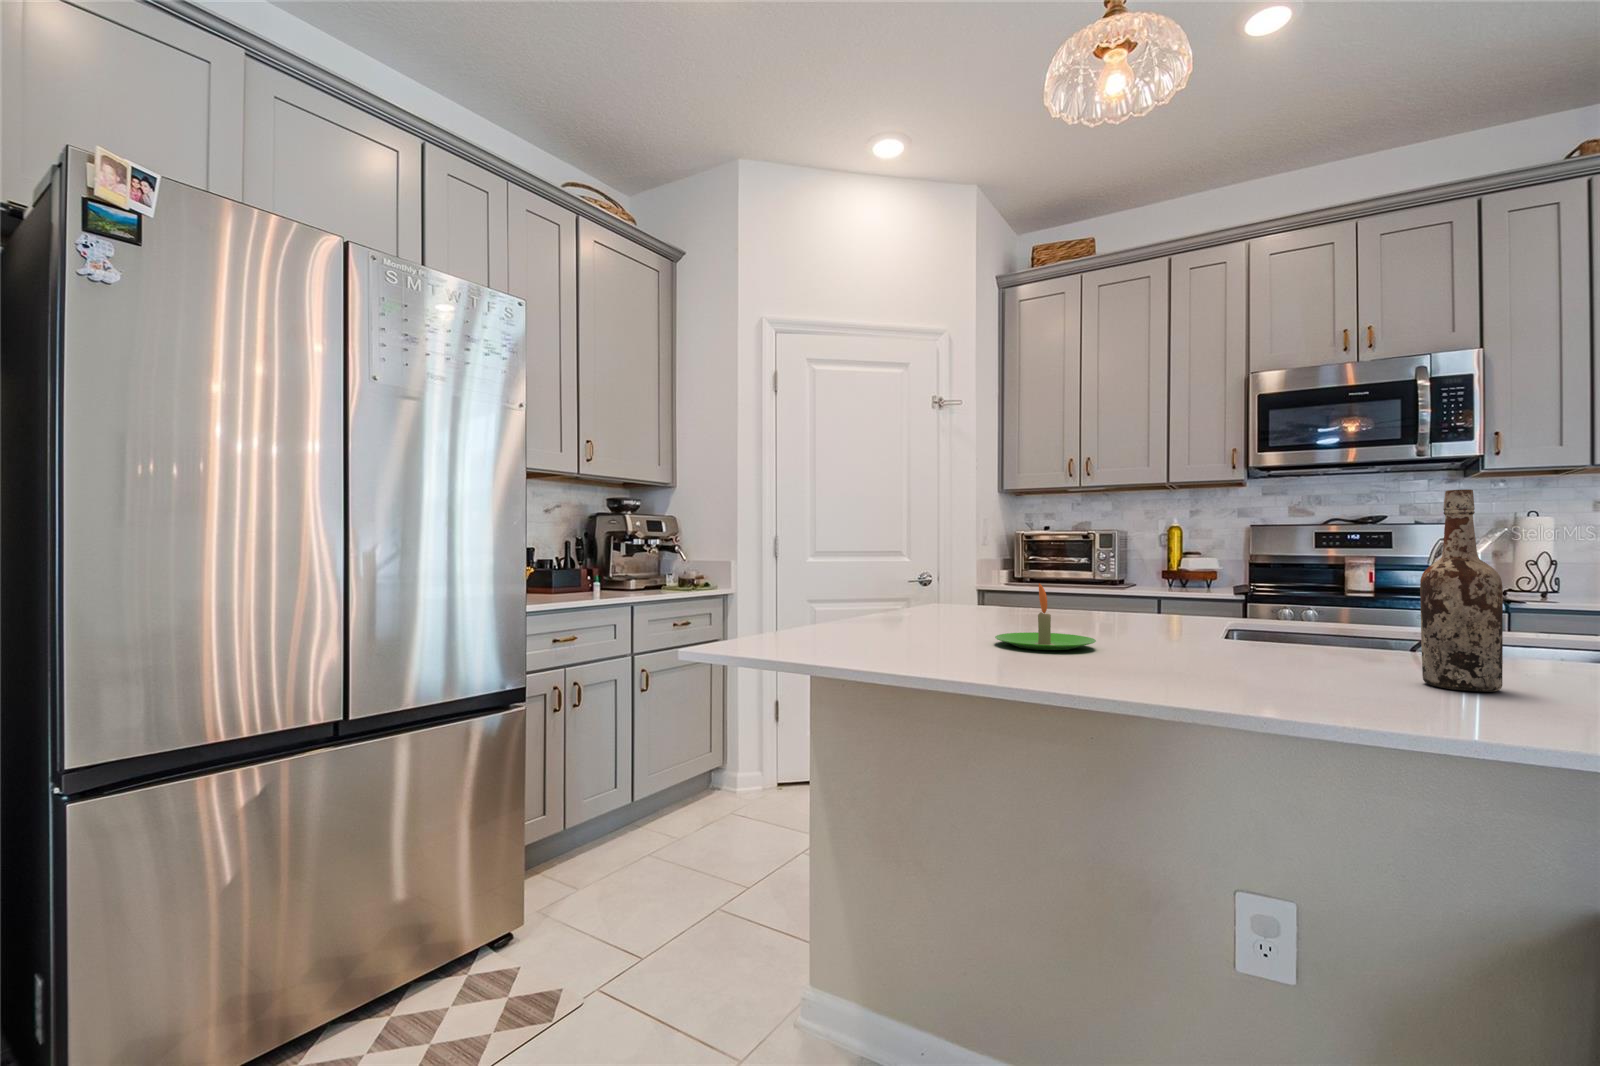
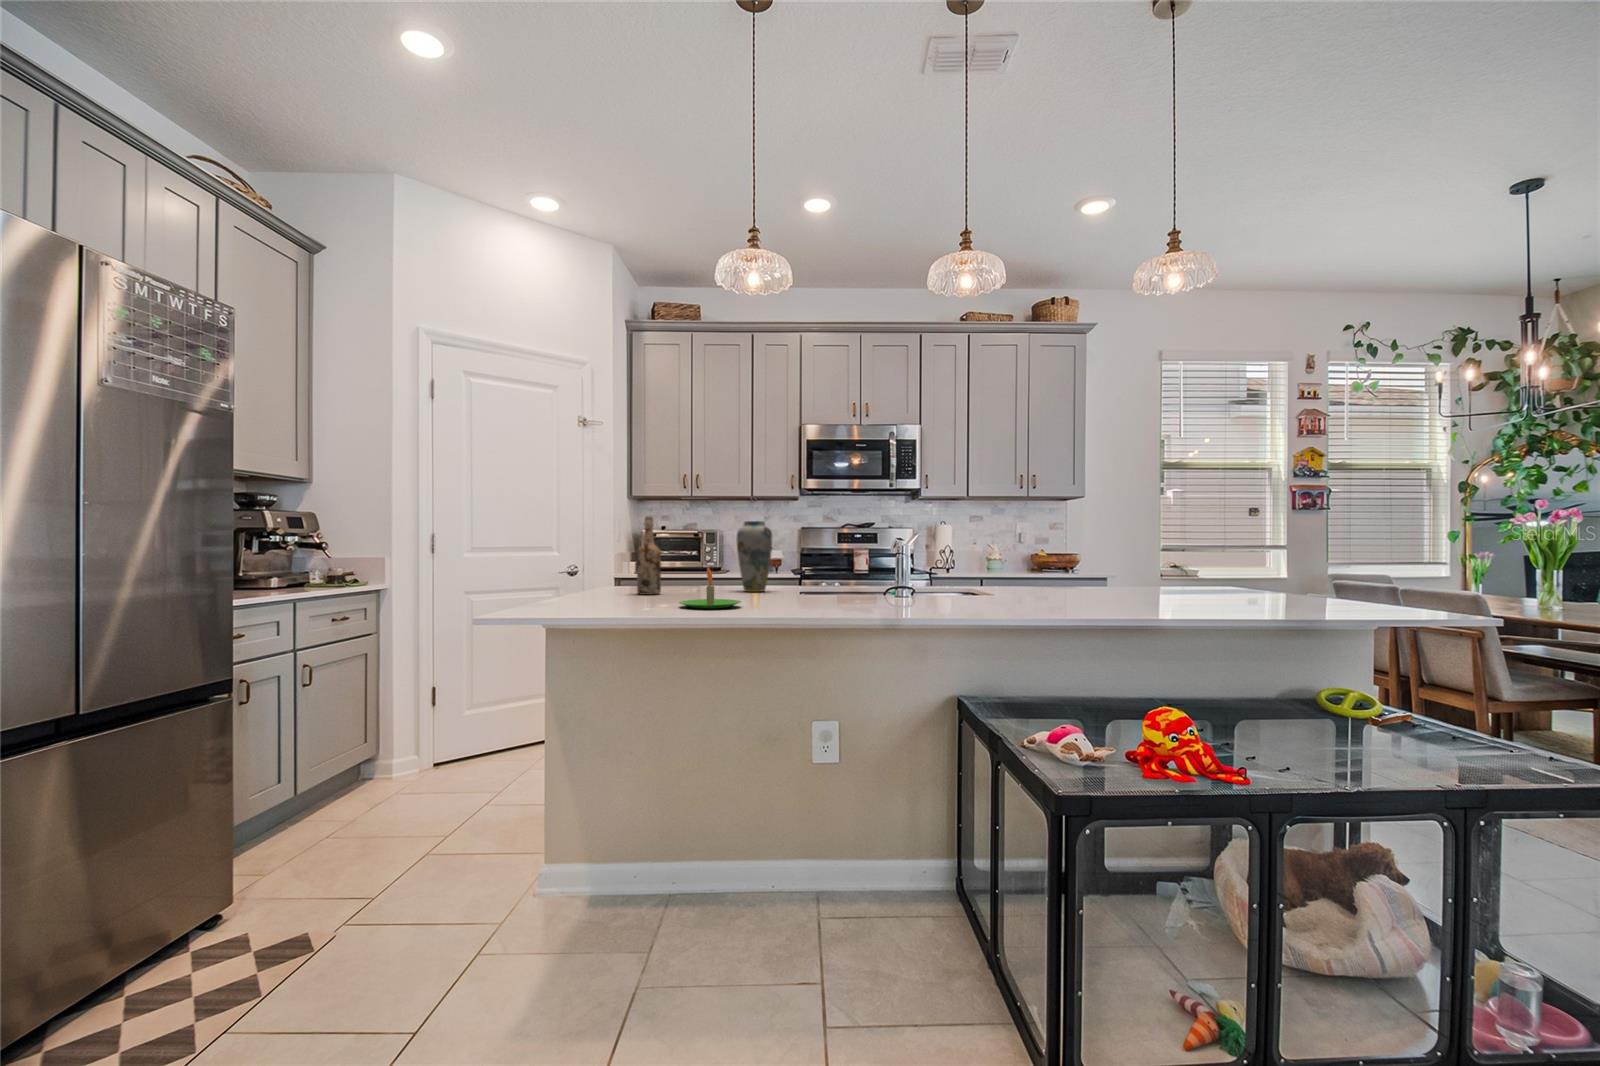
wine bottle: present [1420,489,1503,692] -> present [637,517,661,595]
vase: none [1118,514,1177,621] -> present [736,521,772,592]

